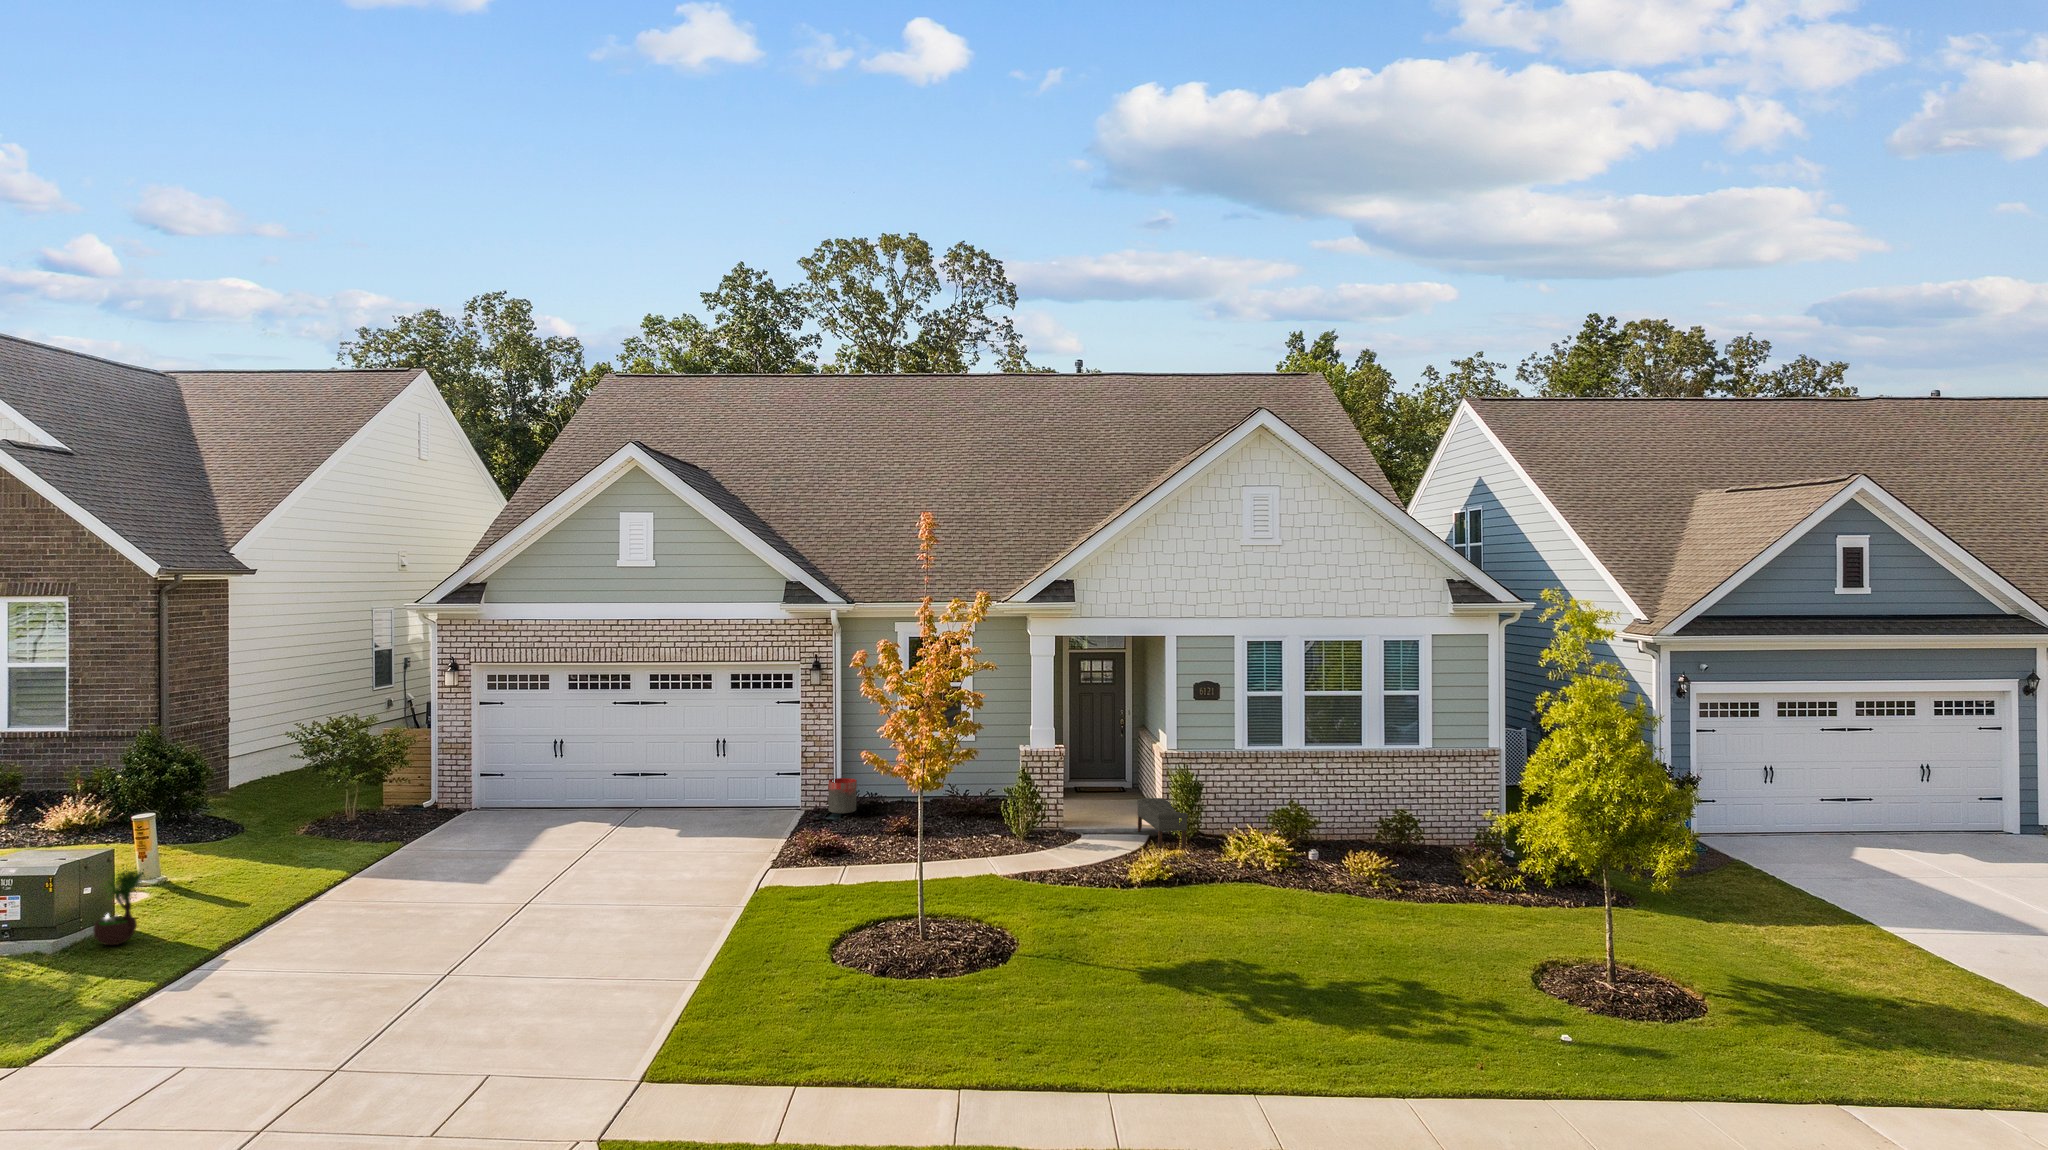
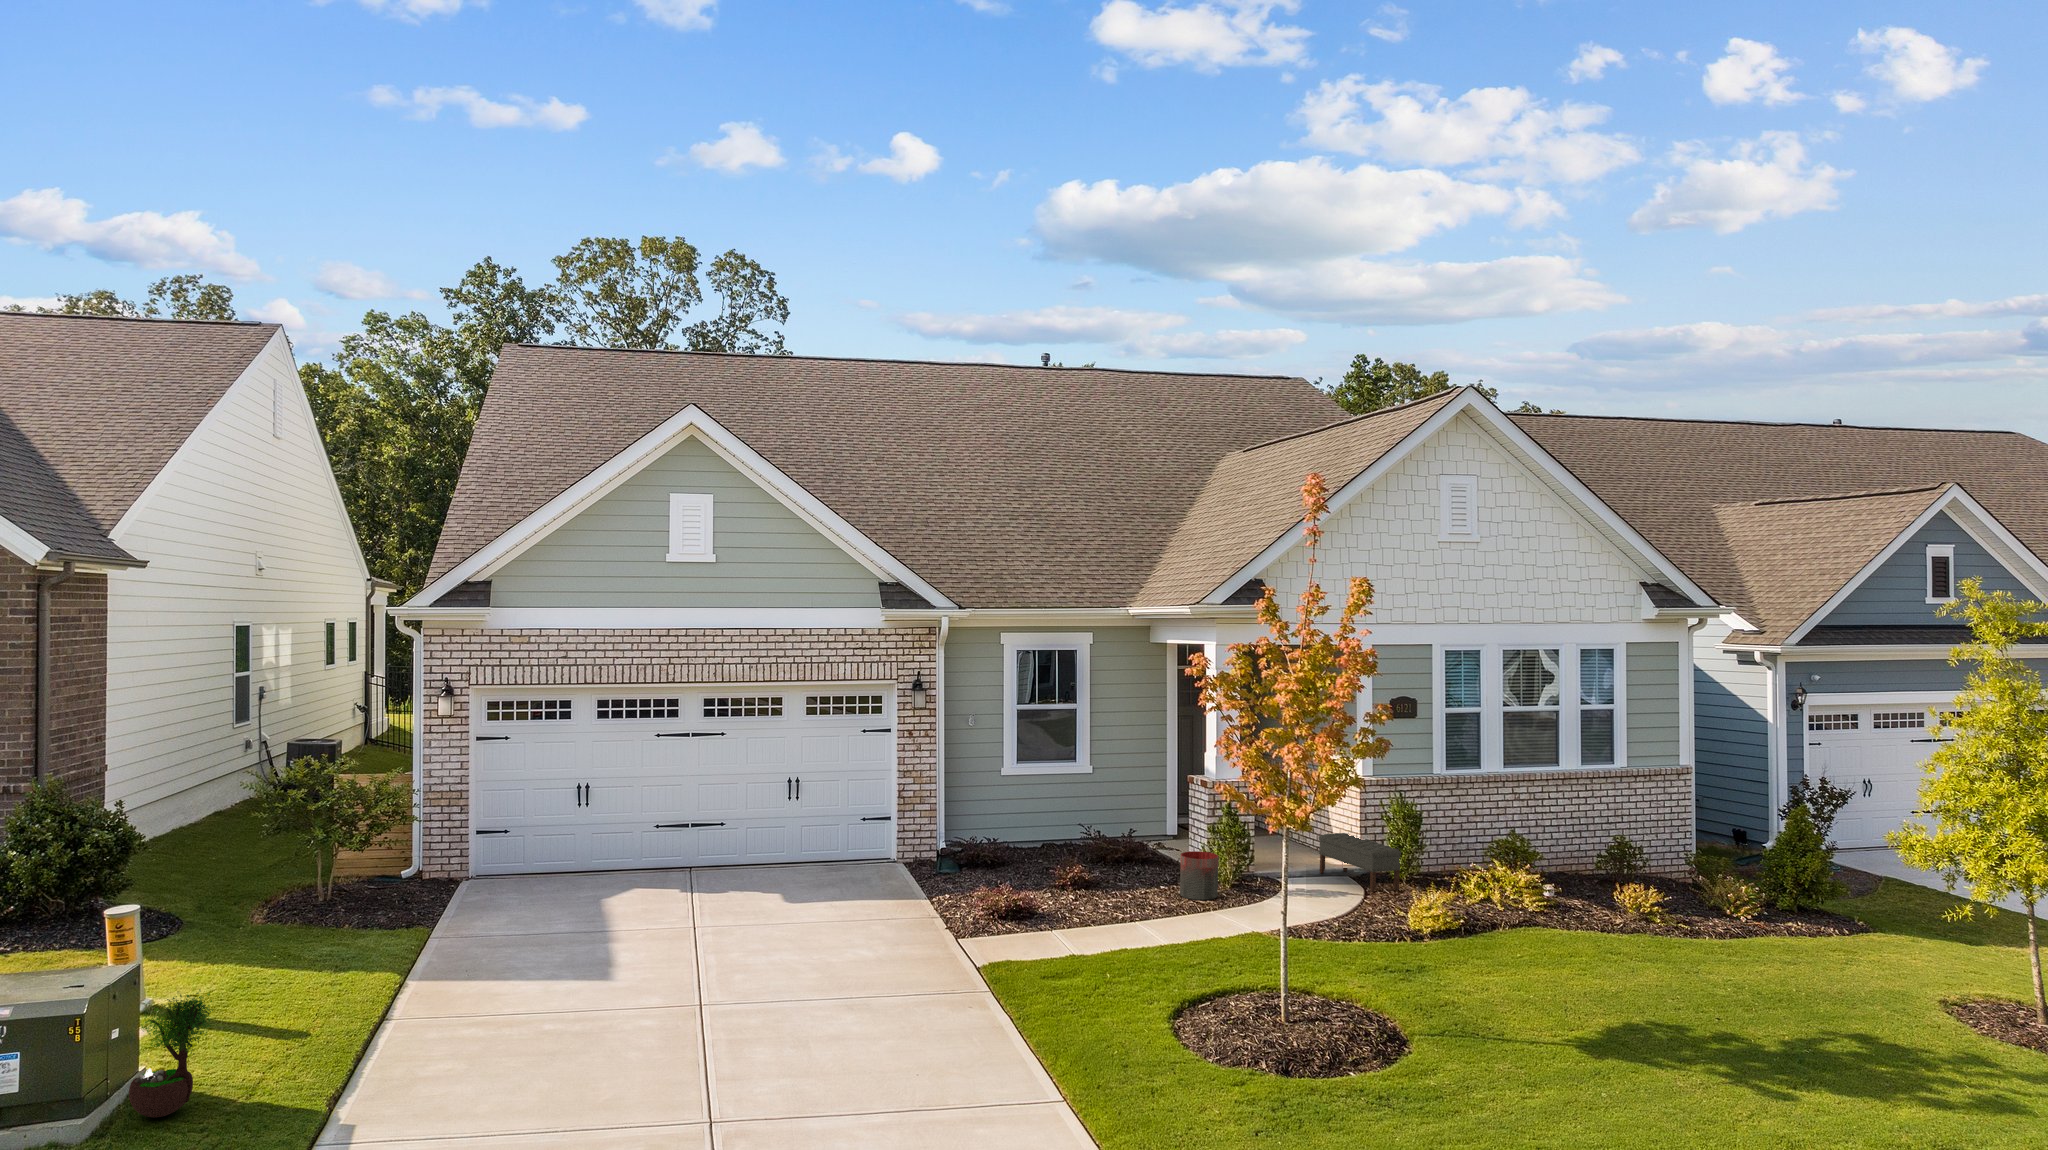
trash can: present [828,778,857,813] -> present [1180,851,1219,900]

